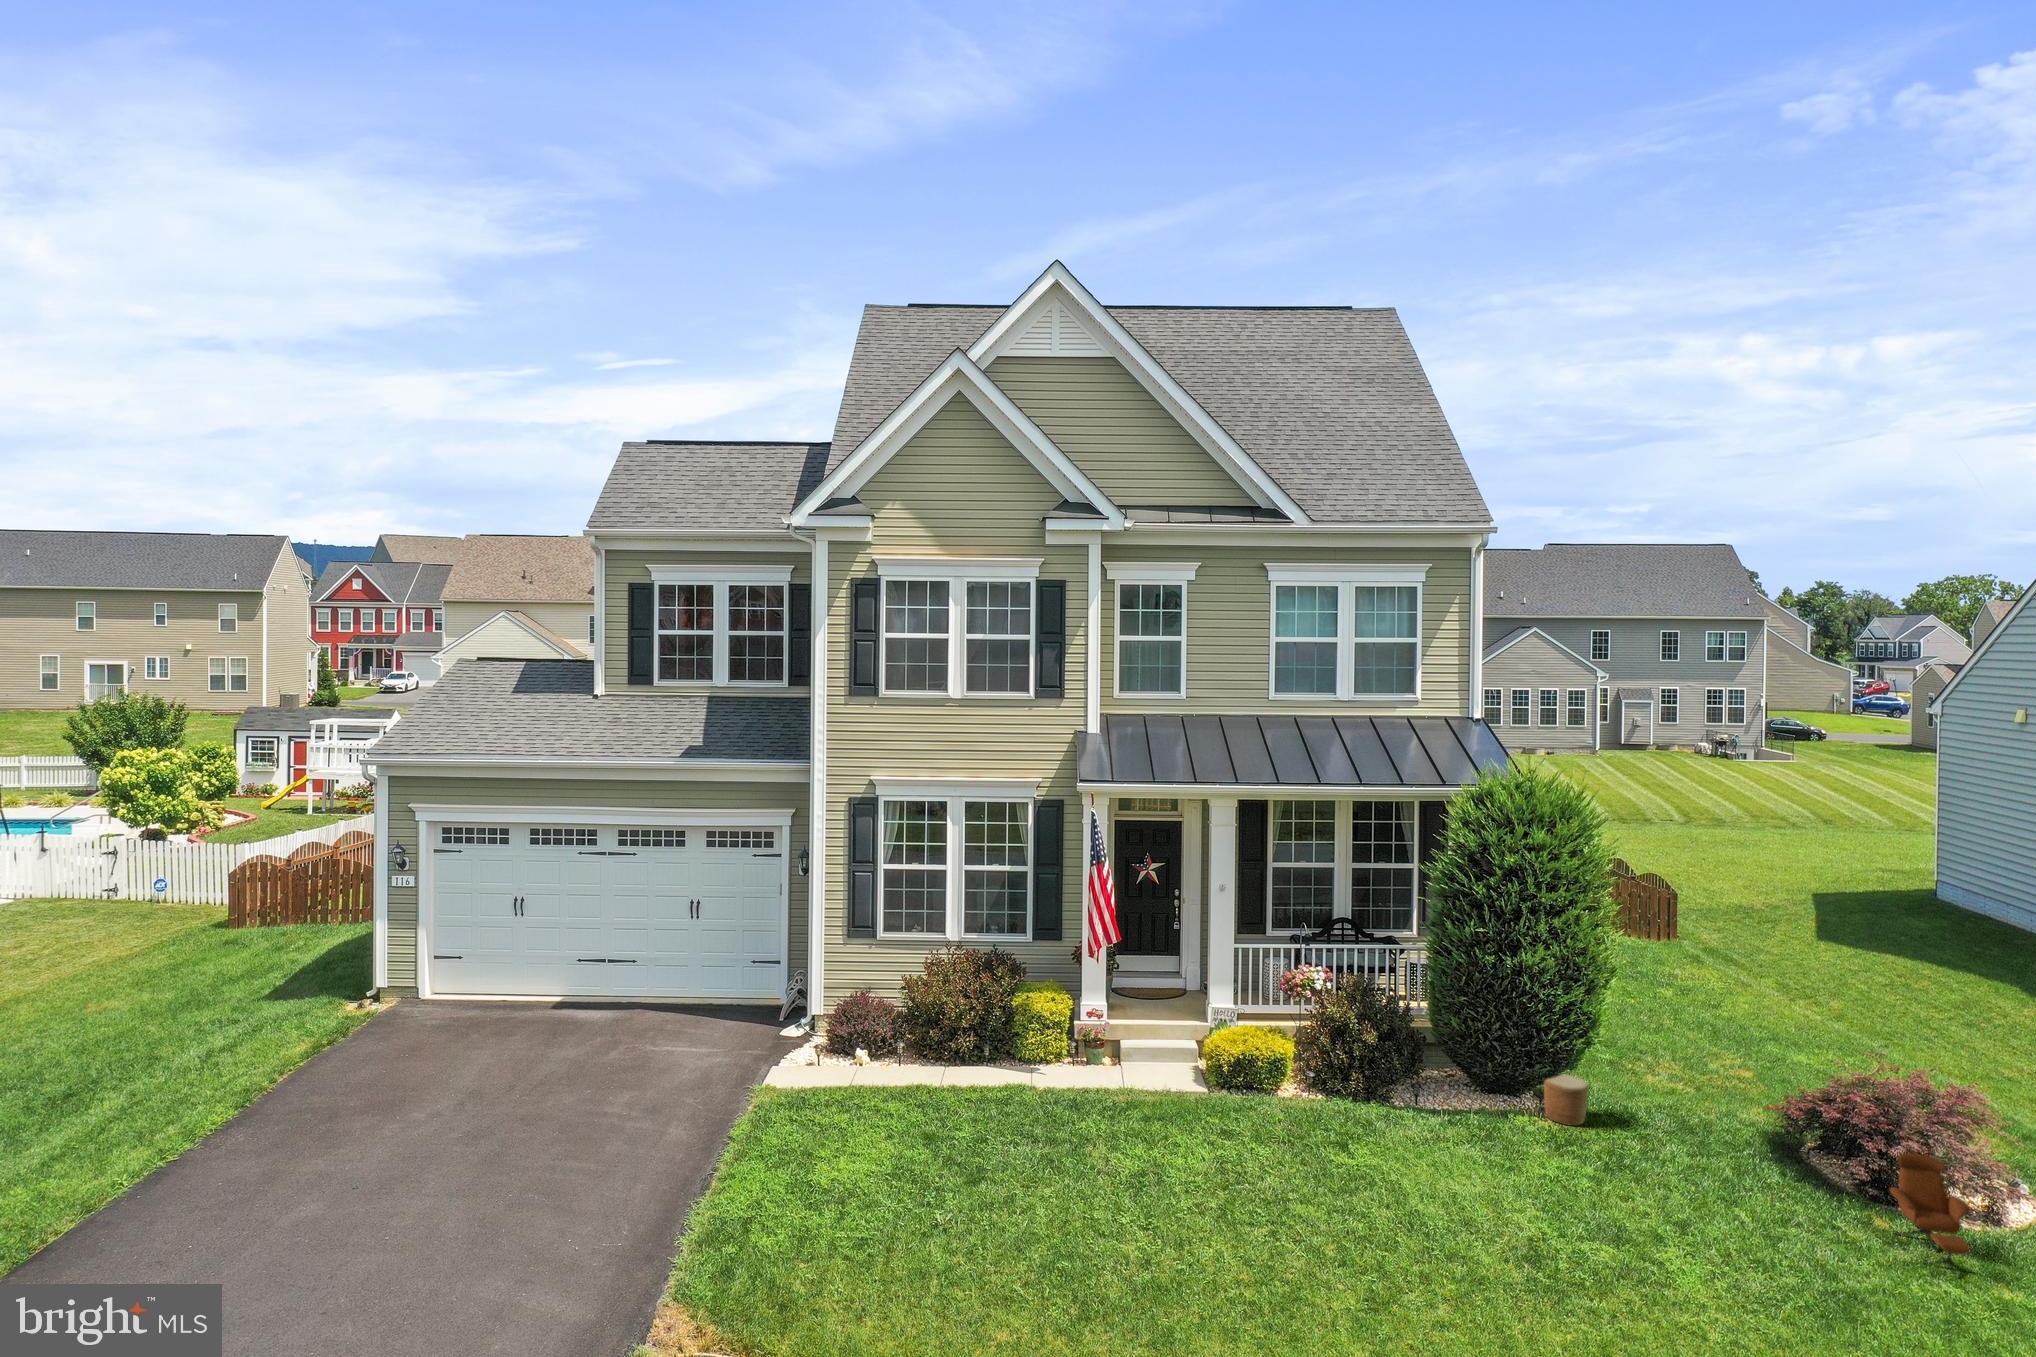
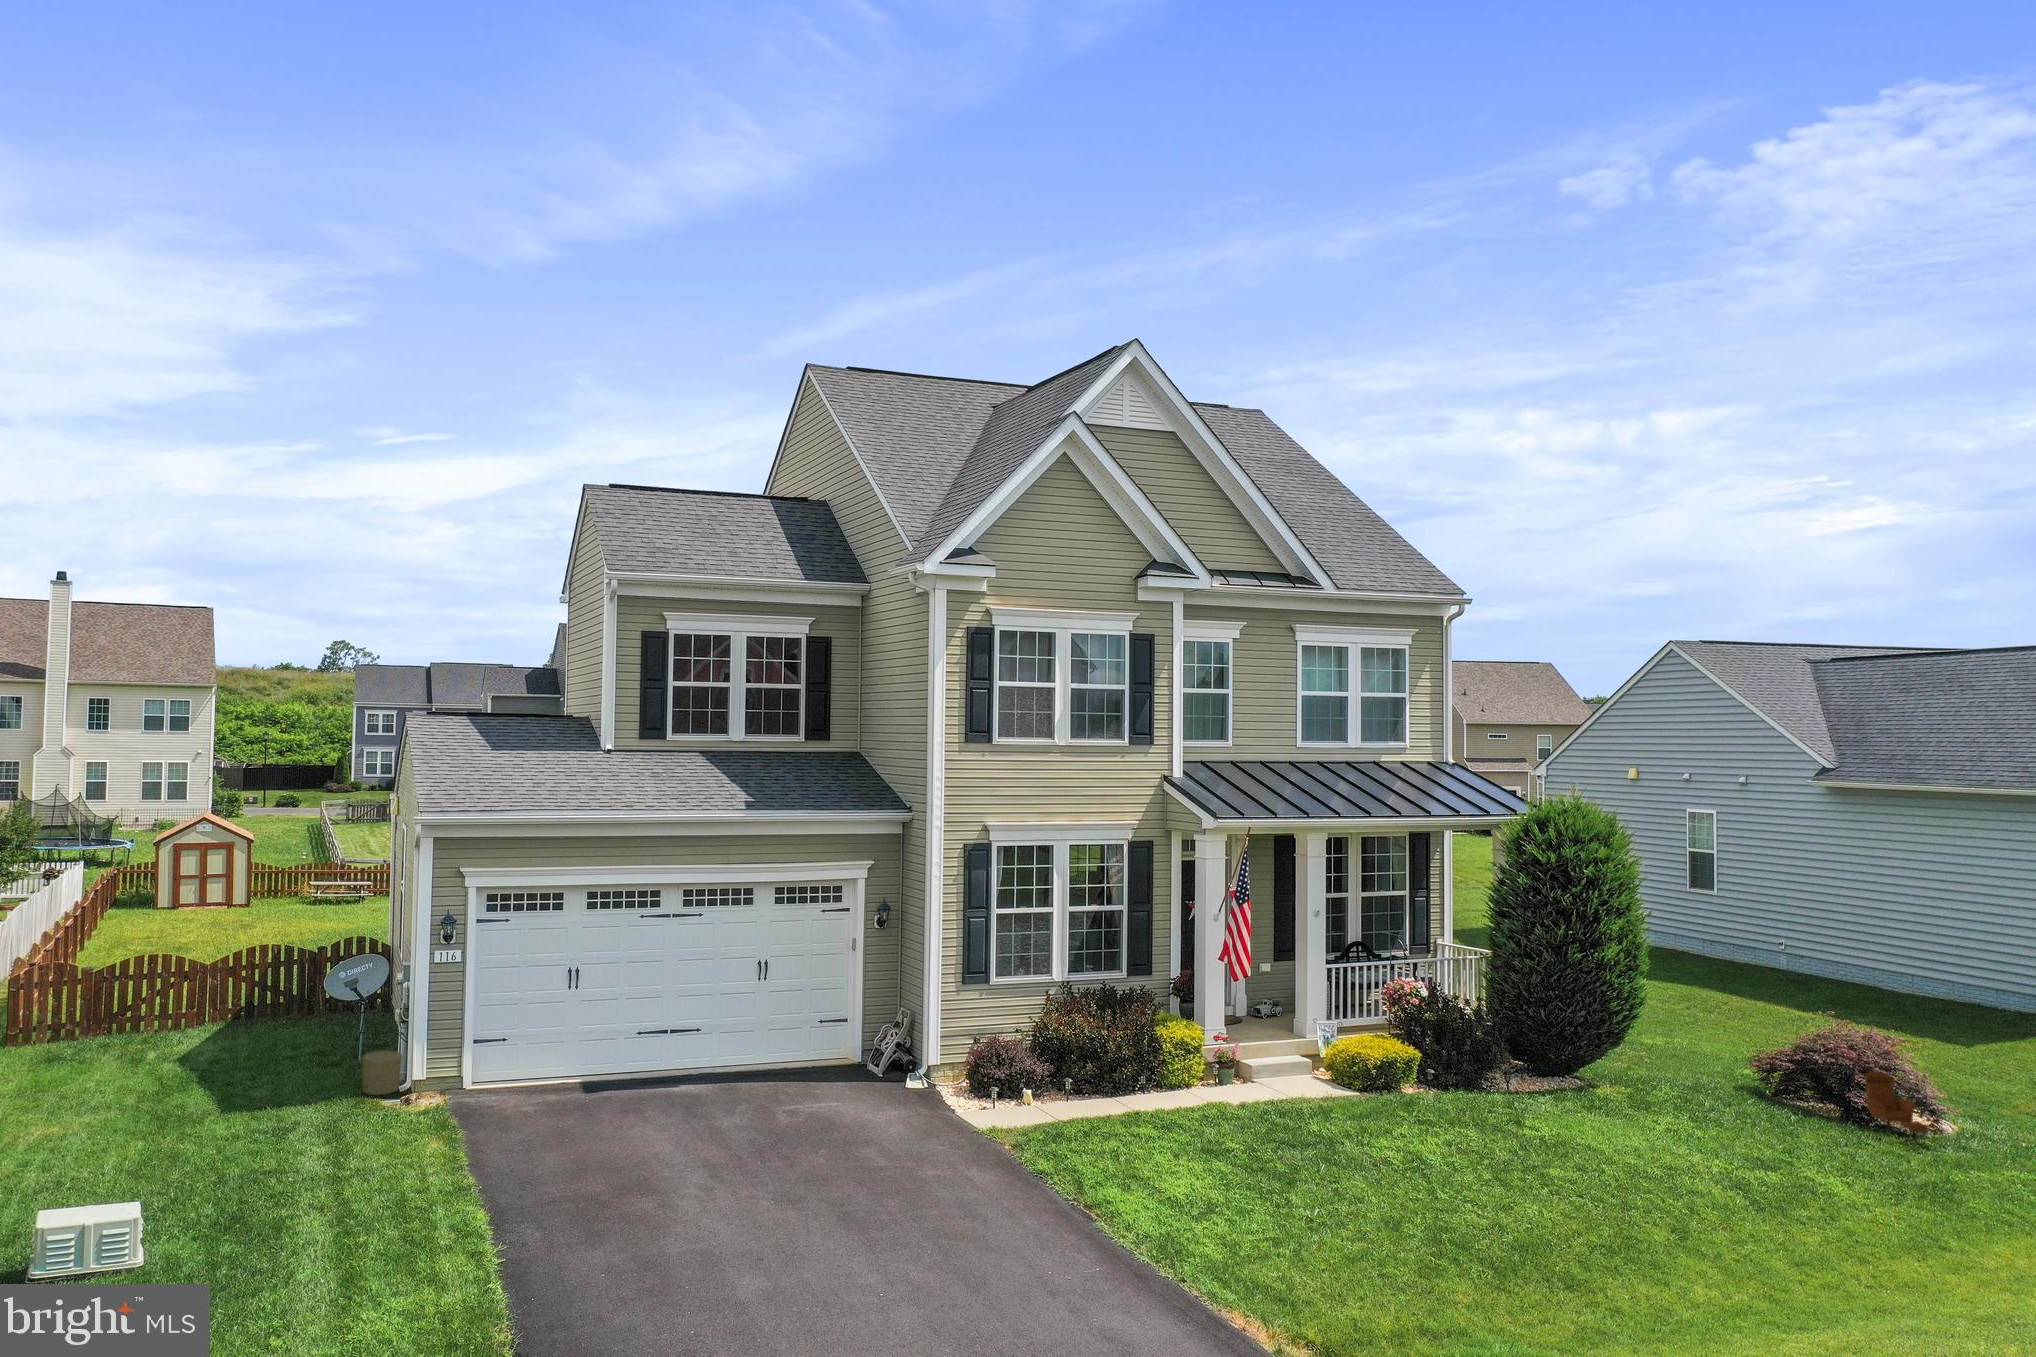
woven basket: present [1544,1074,1589,1126] -> present [362,1051,403,1095]

